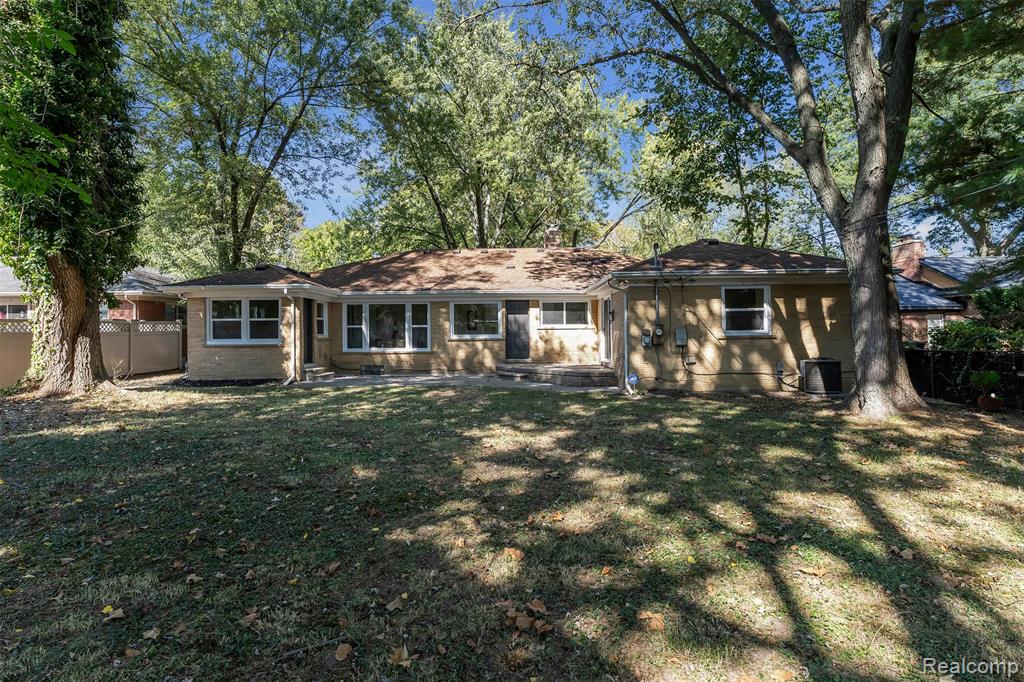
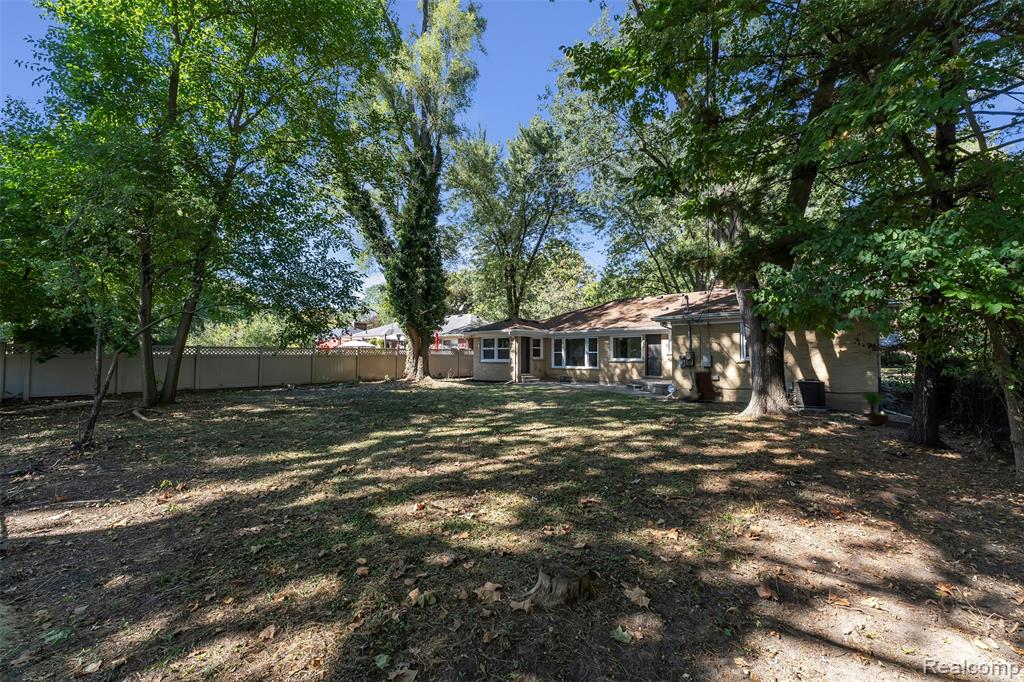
armchair: none [675,350,717,395] -> present [694,371,724,403]

